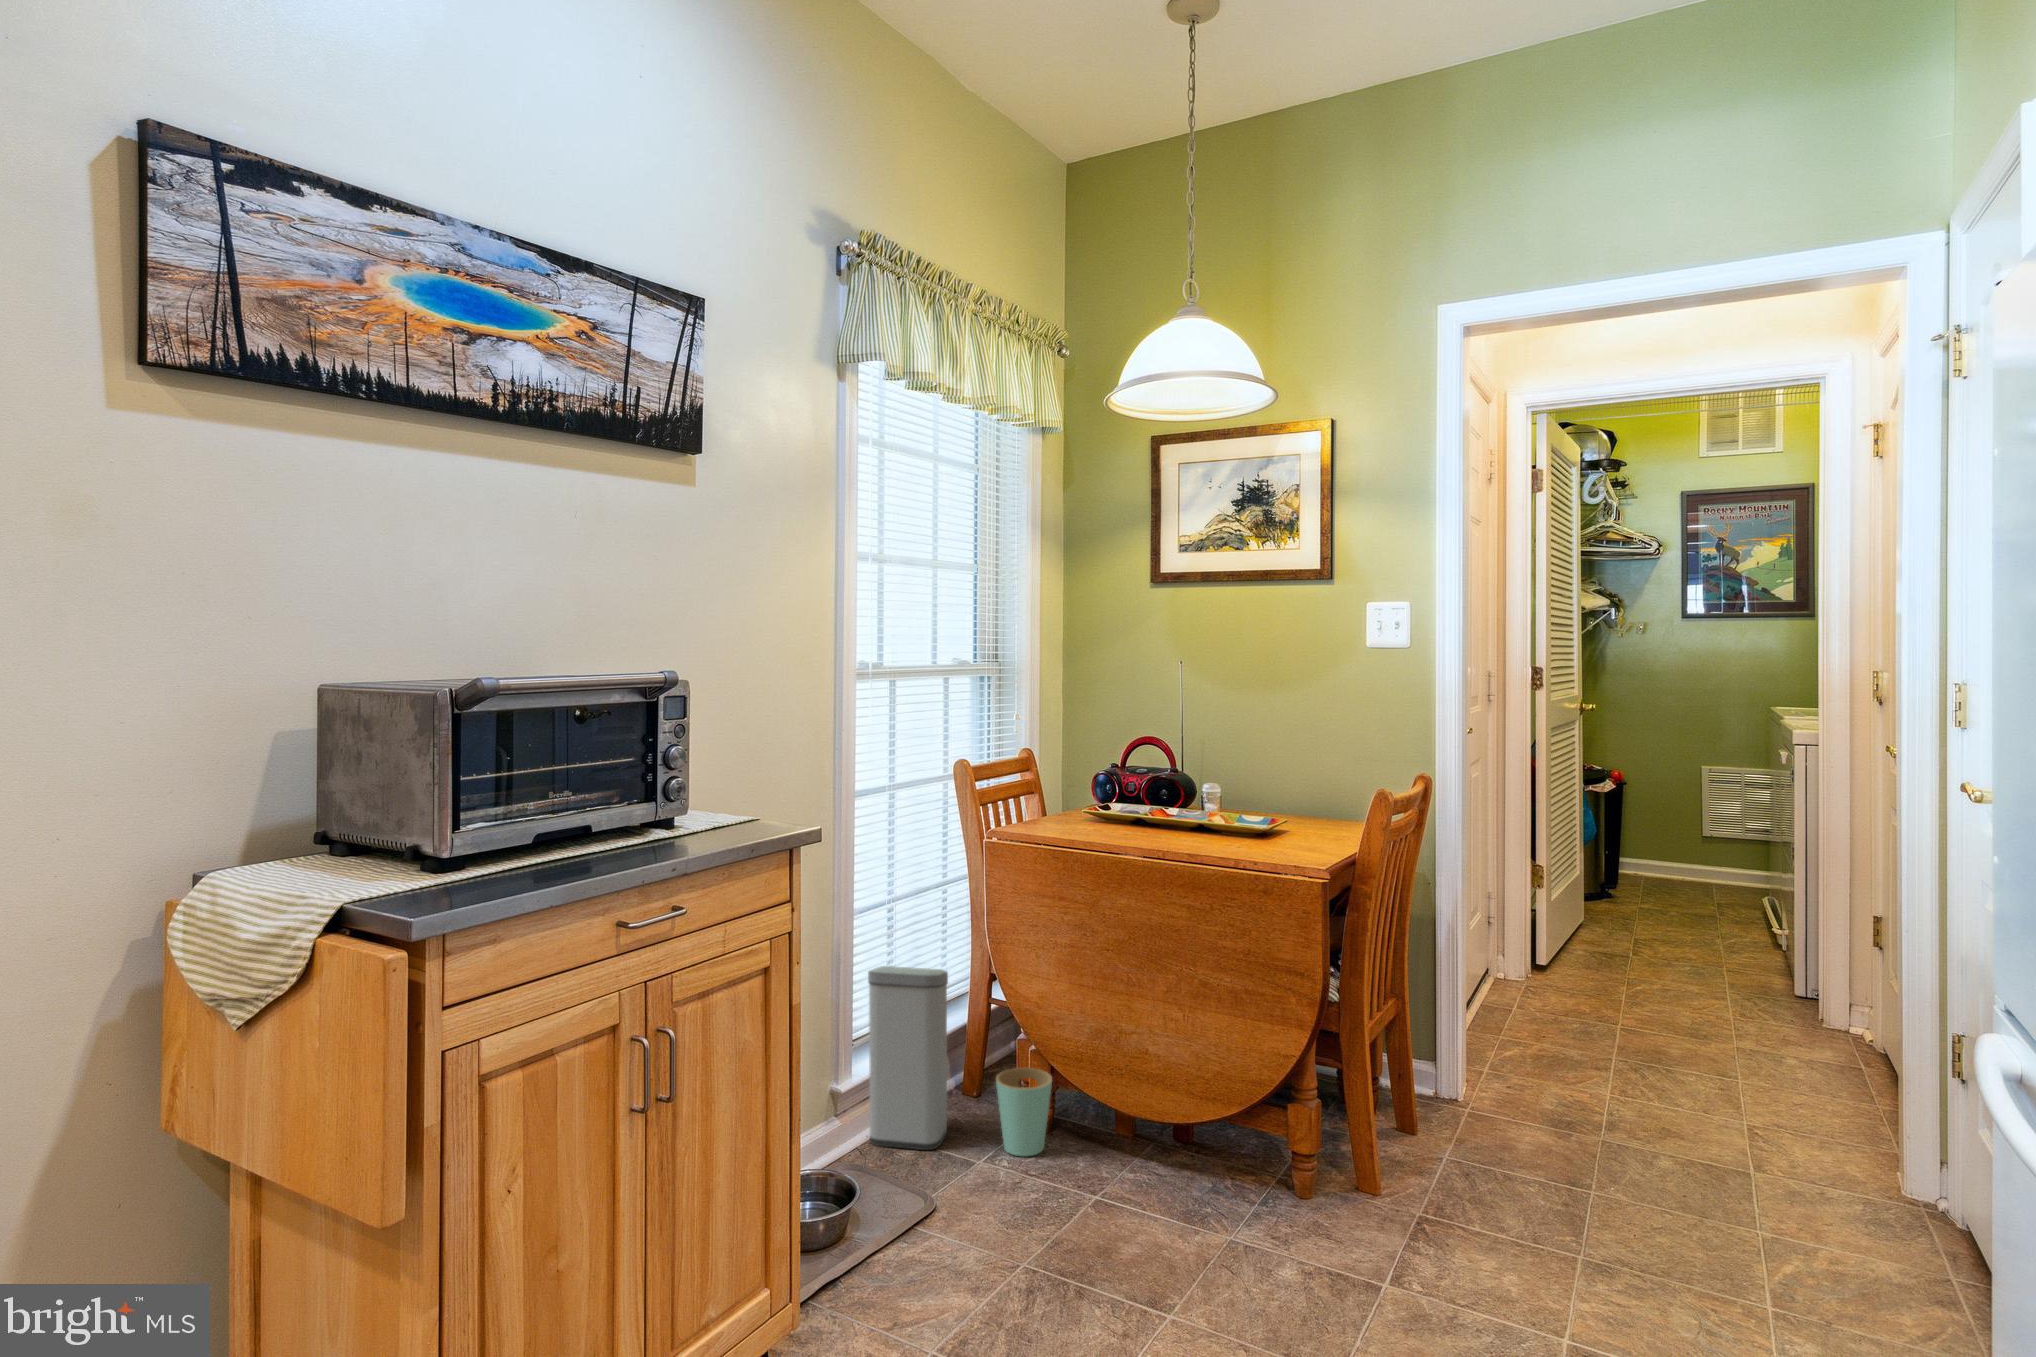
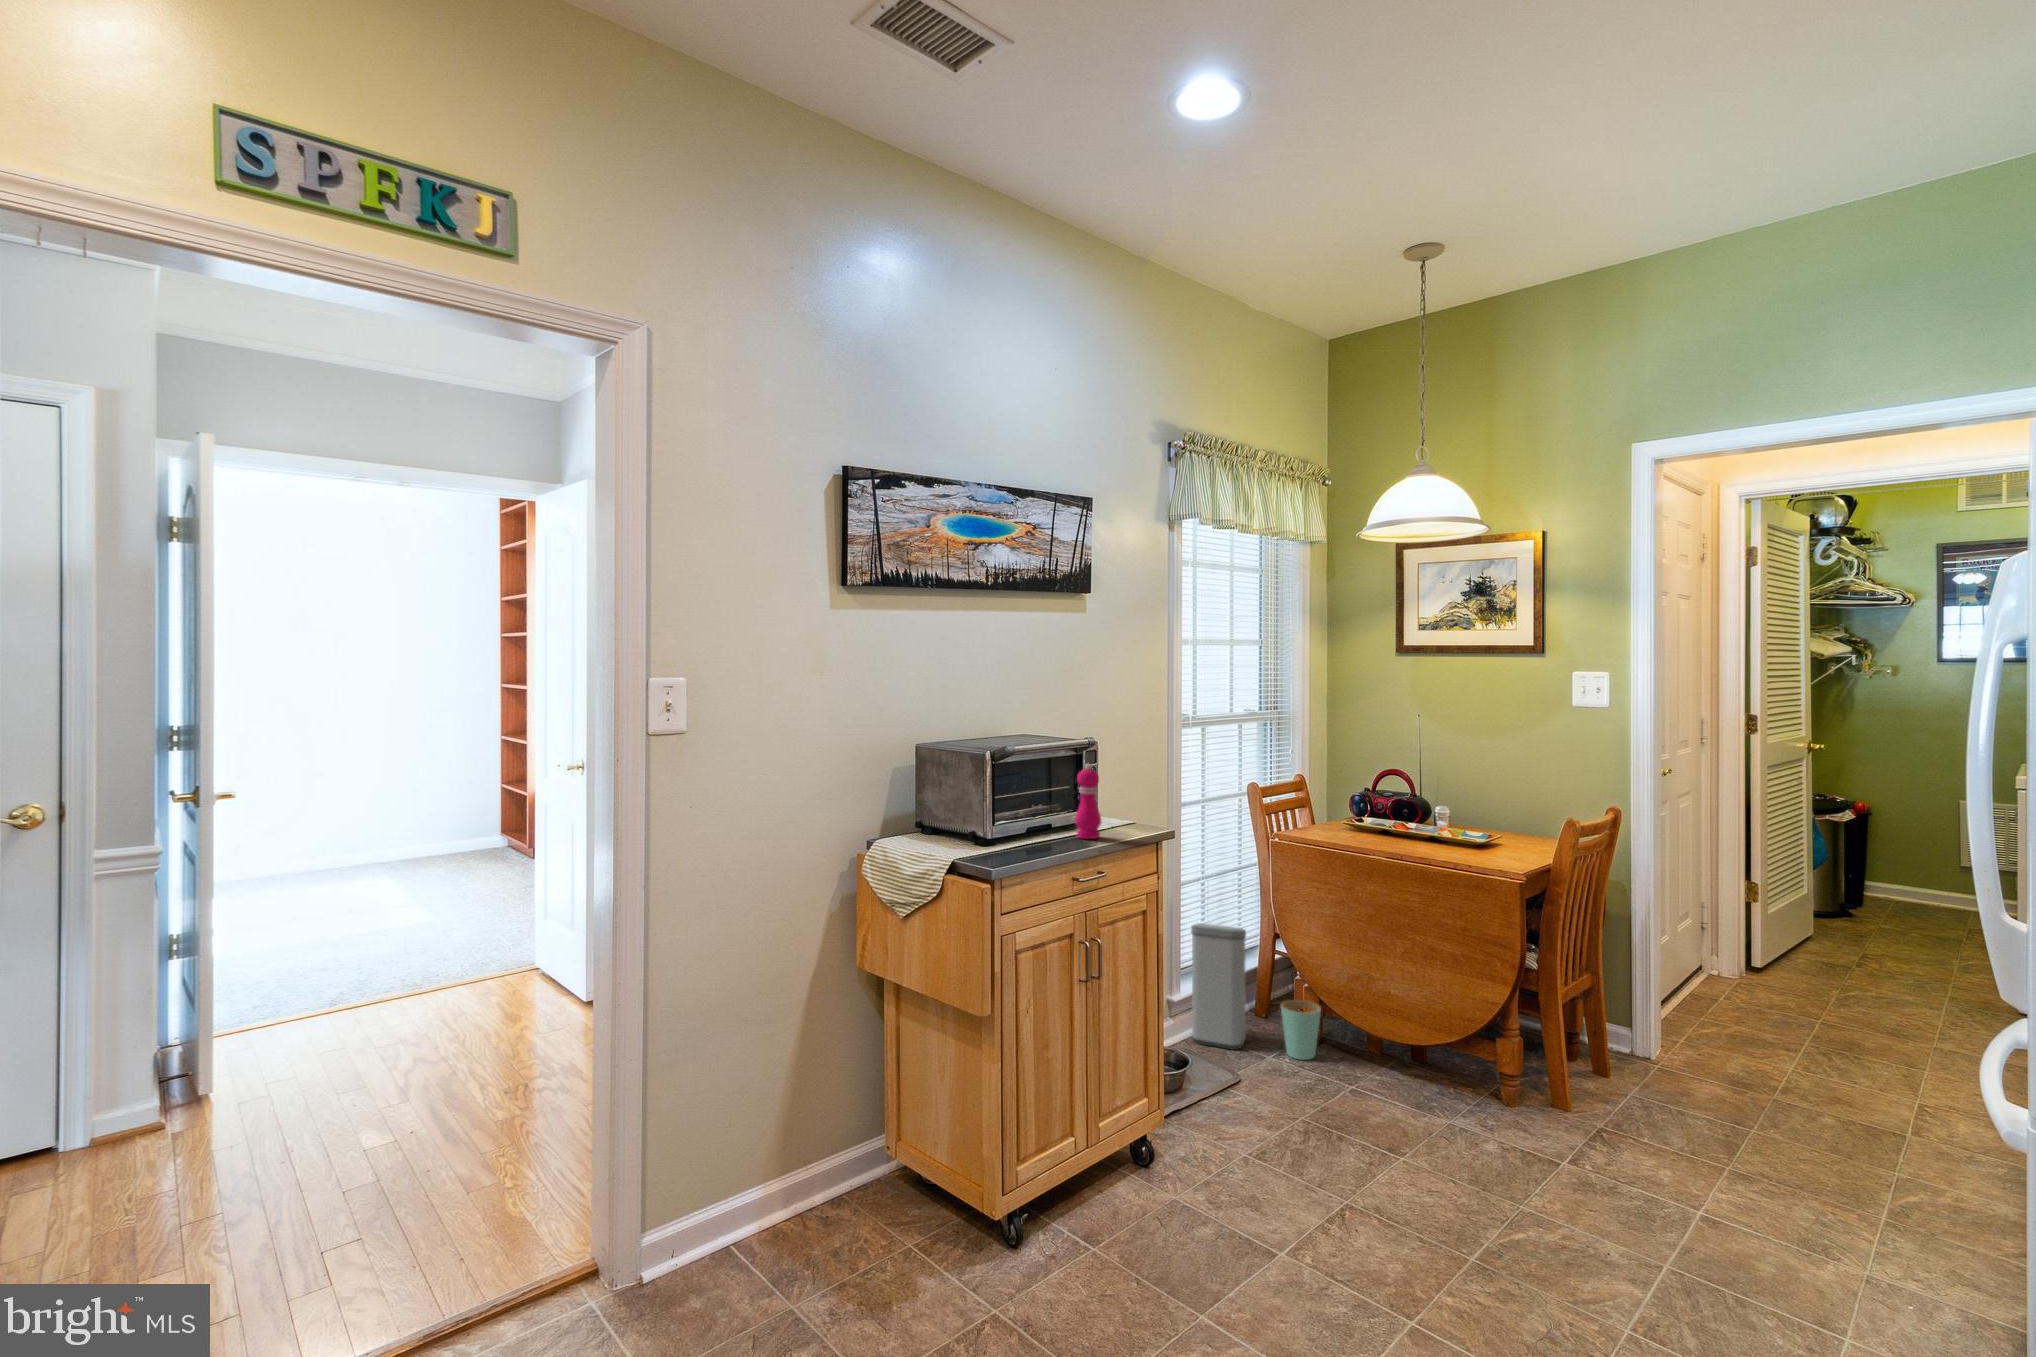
pepper mill: none [638,717,687,850] -> present [1075,764,1101,839]

